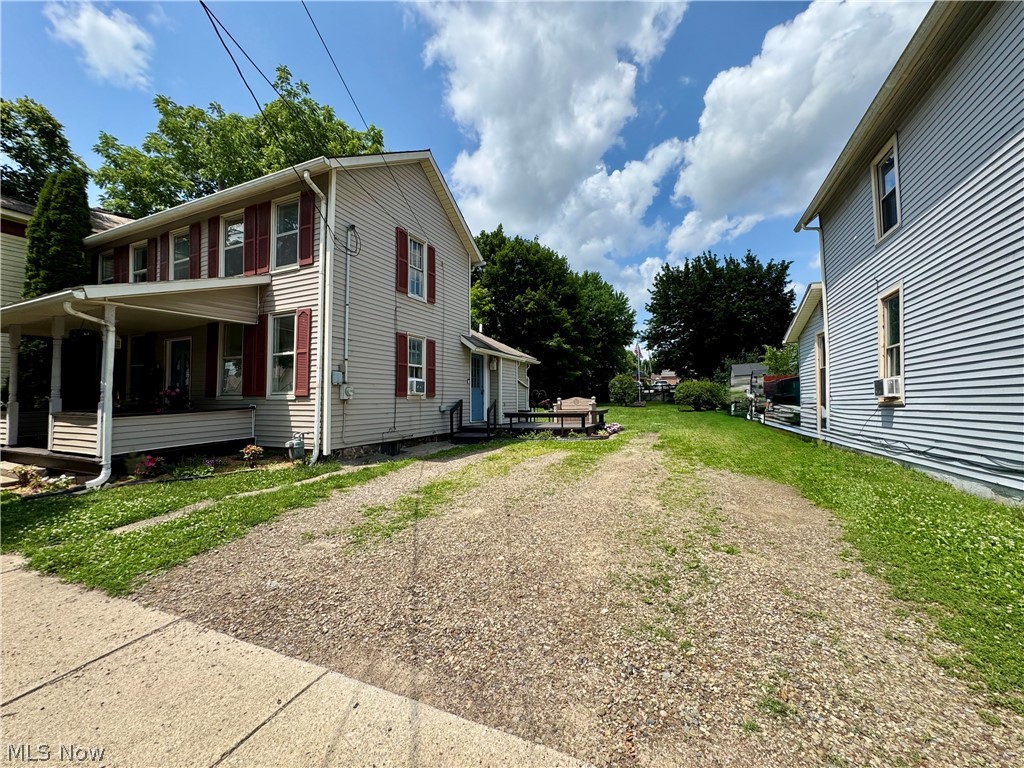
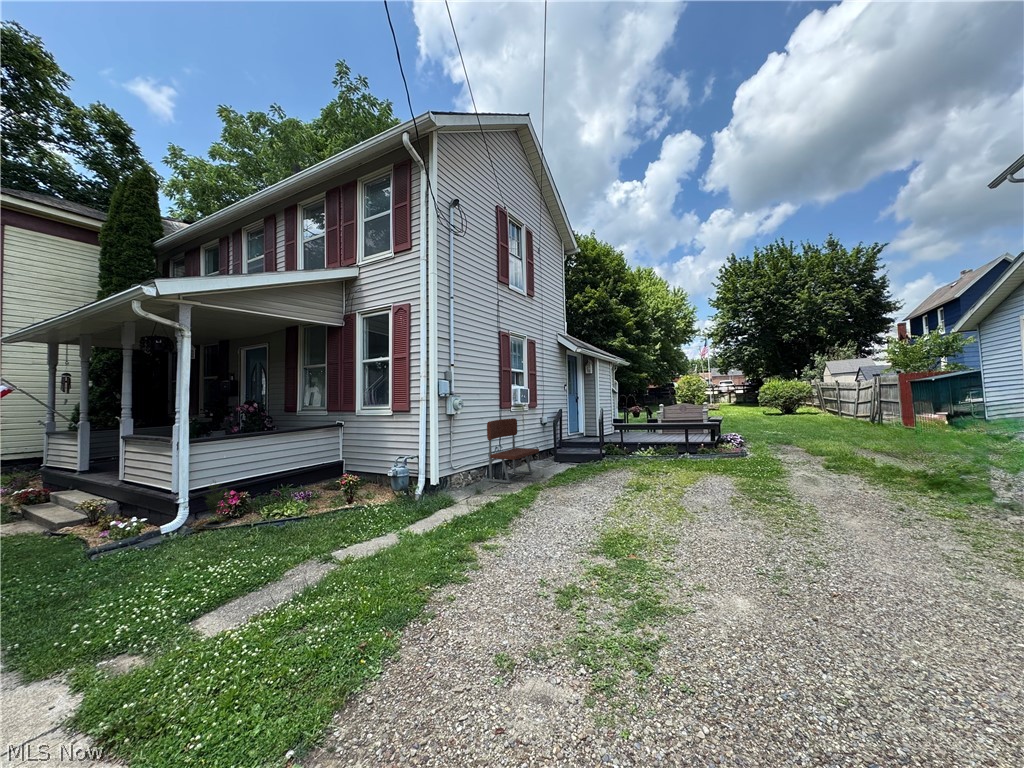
bench: none [379,406,427,458] -> present [487,418,539,483]

